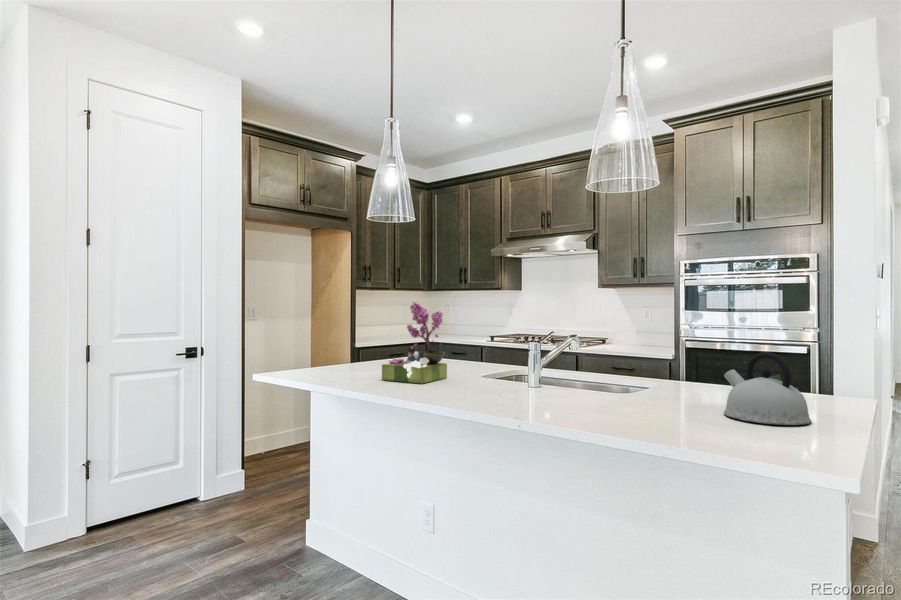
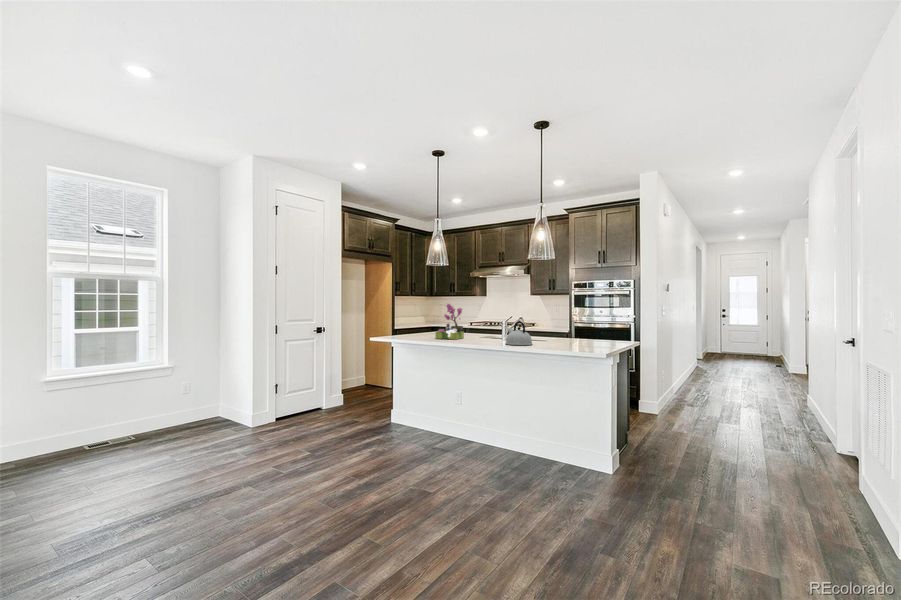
kettle: present [724,352,811,425] -> present [506,321,532,345]

